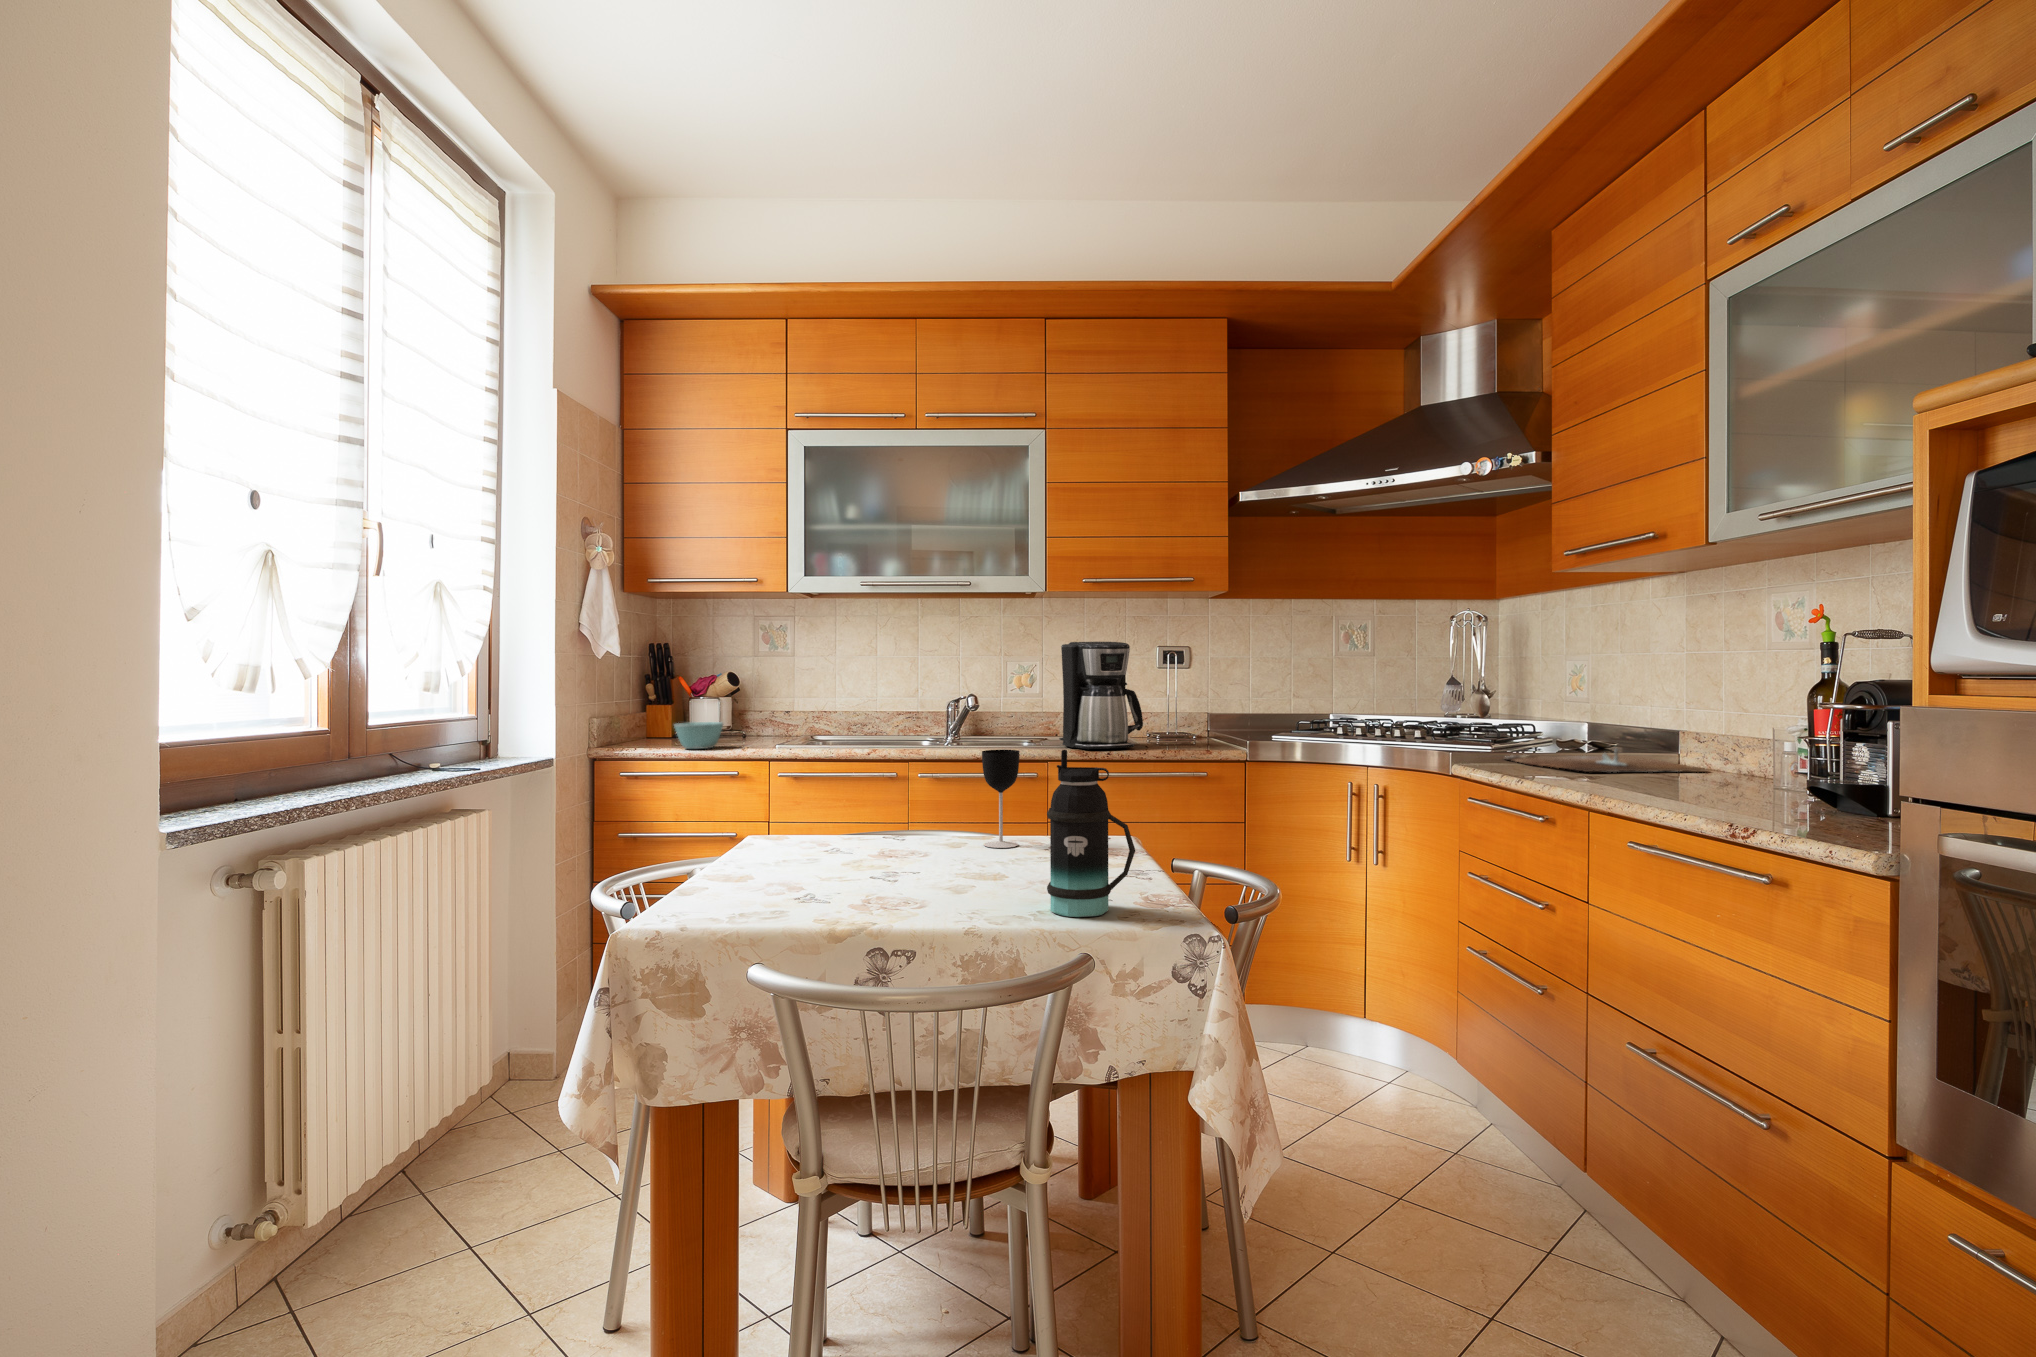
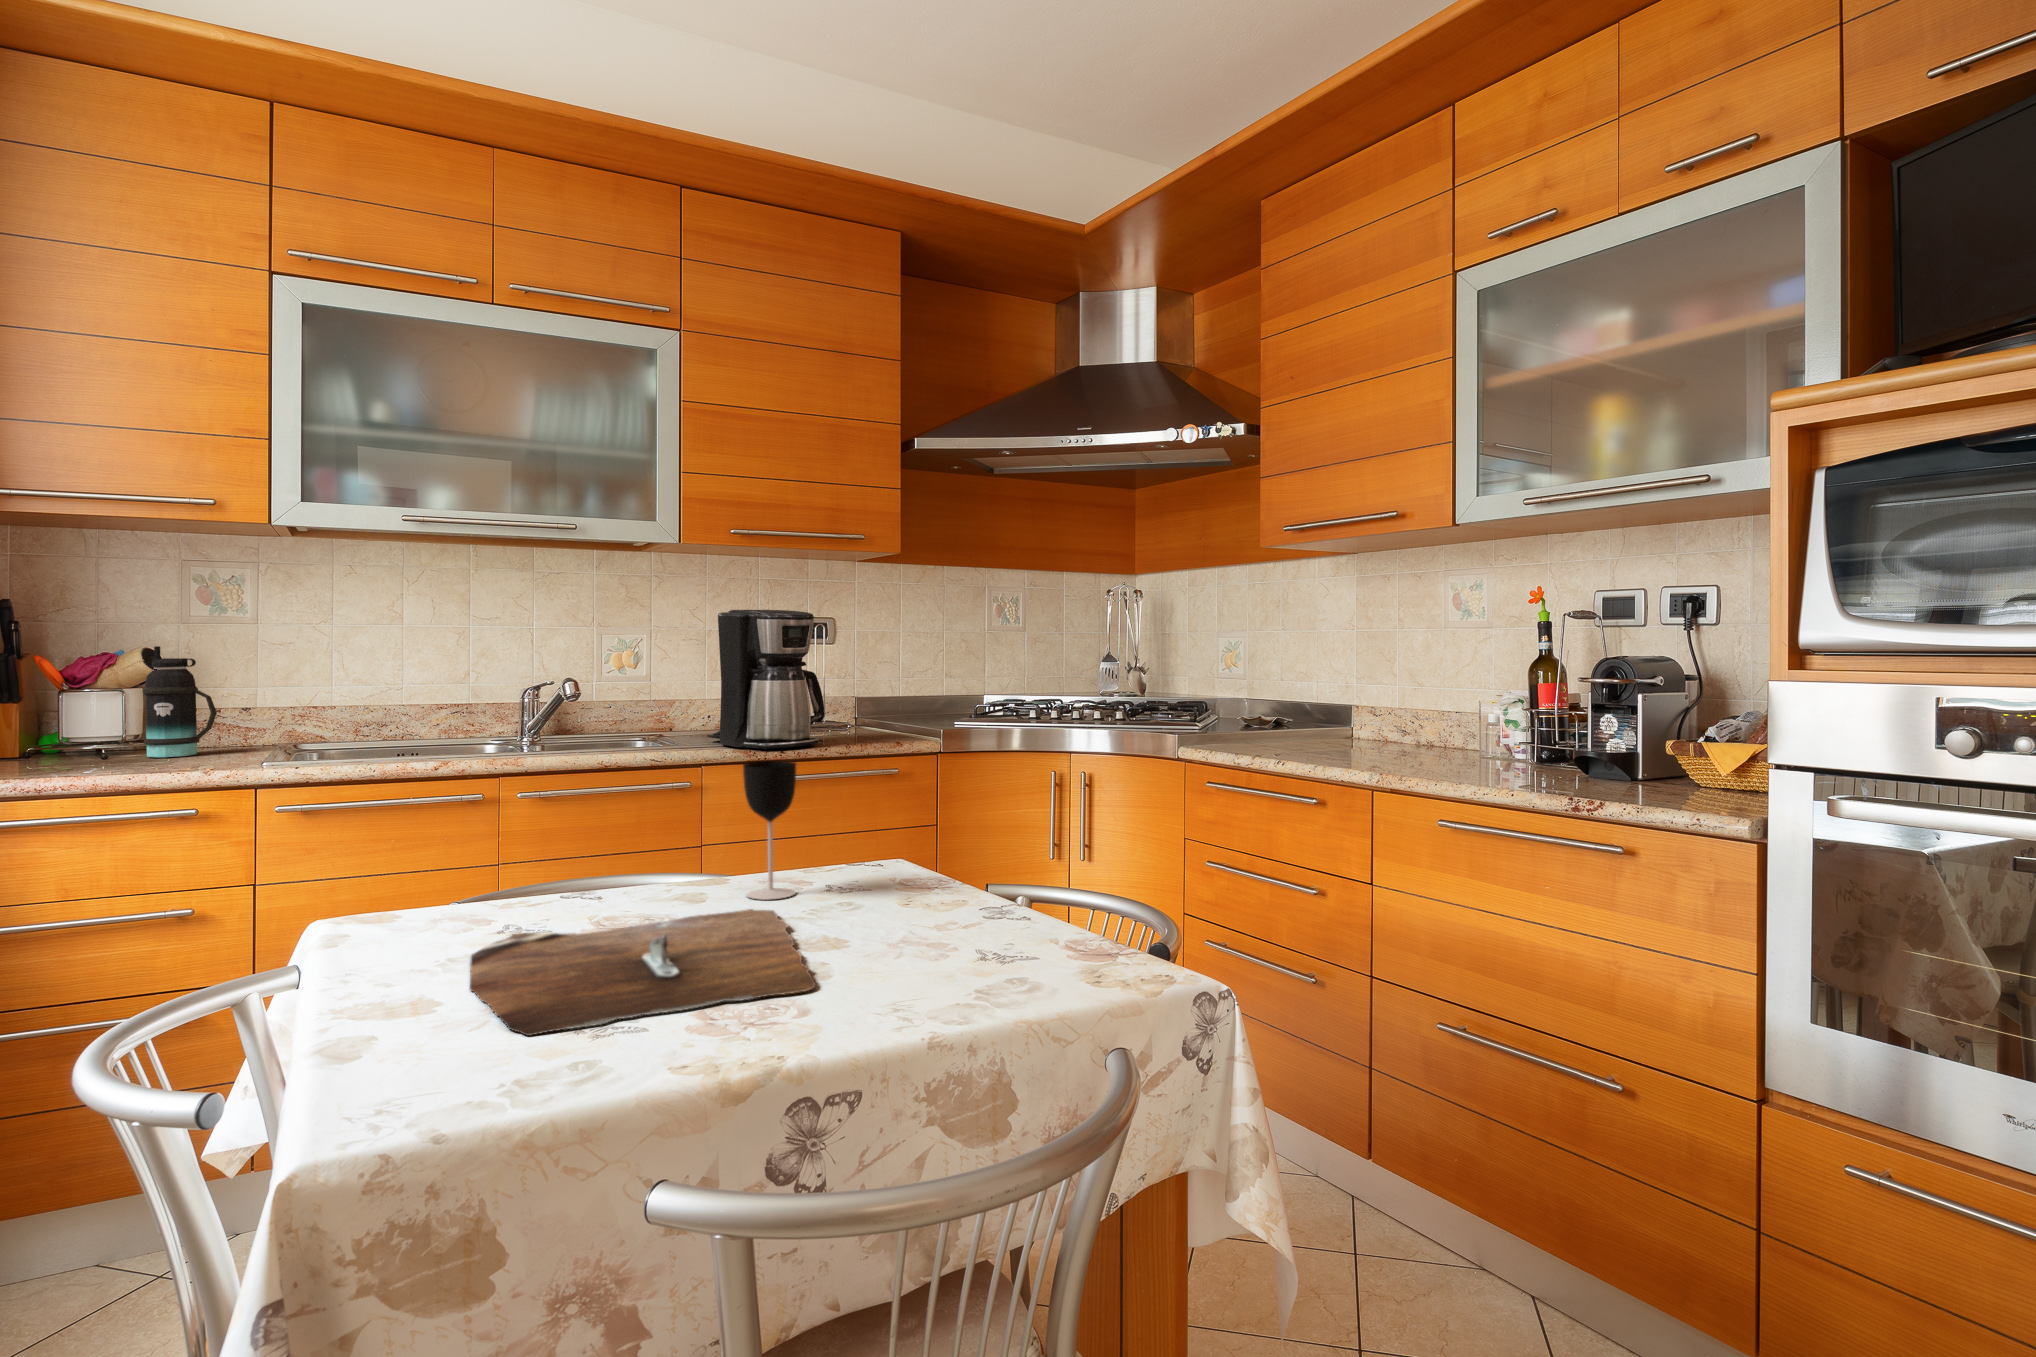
bowl: present [674,722,723,749] -> none [48,732,153,780]
cutting board: present [1505,749,1707,772] -> present [470,909,815,1036]
bottle: present [1047,750,1135,917] -> present [142,646,217,757]

